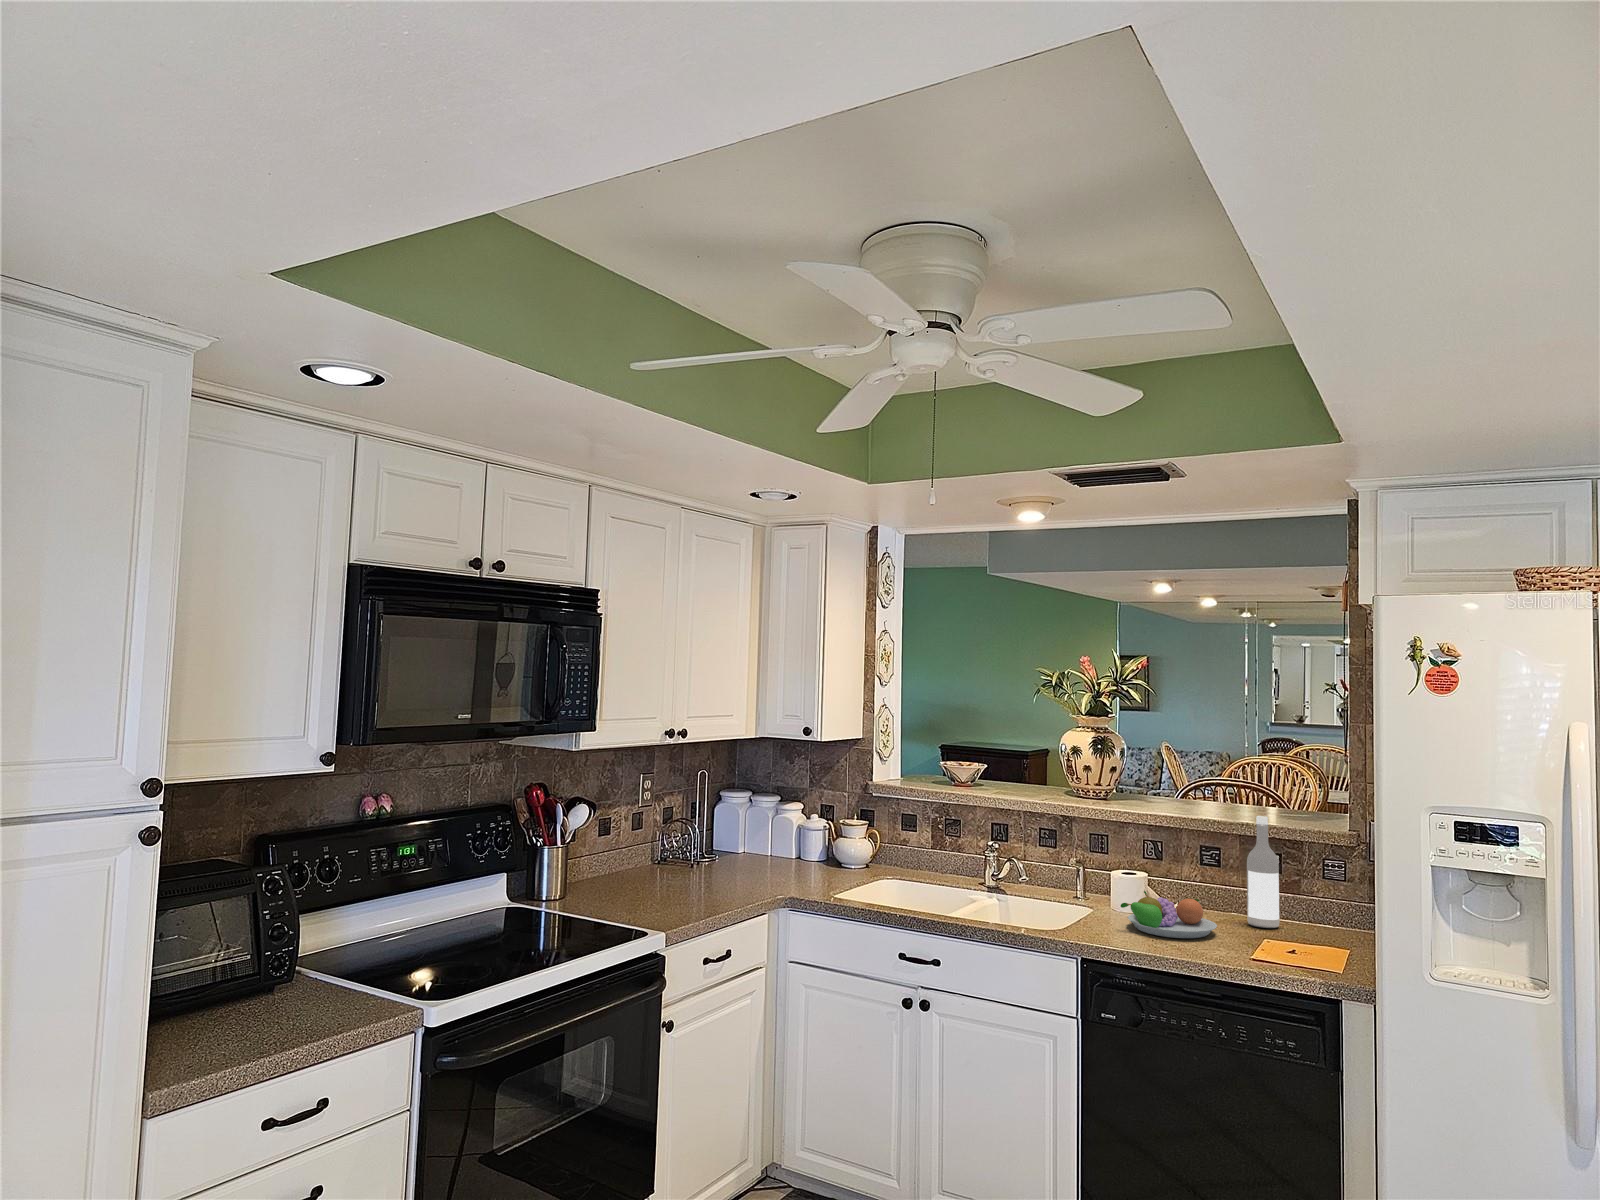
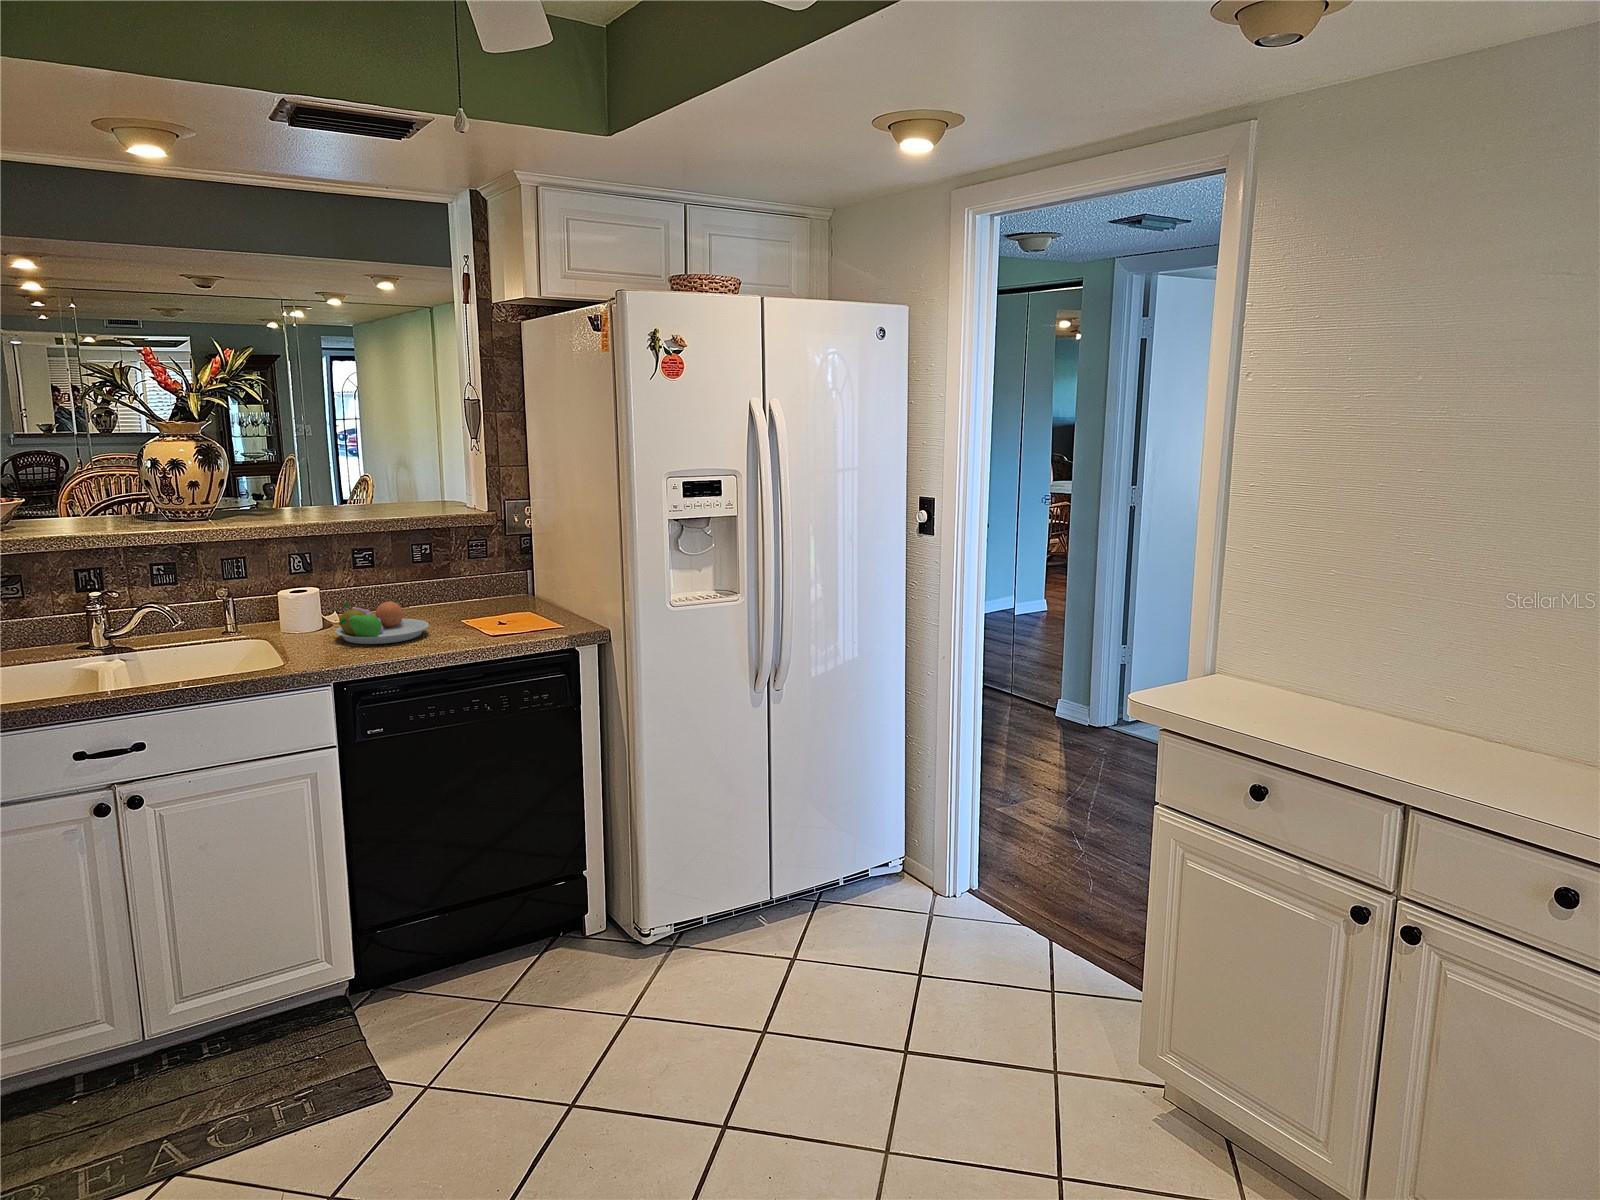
wine bottle: present [1247,816,1280,928] -> none [420,509,454,616]

